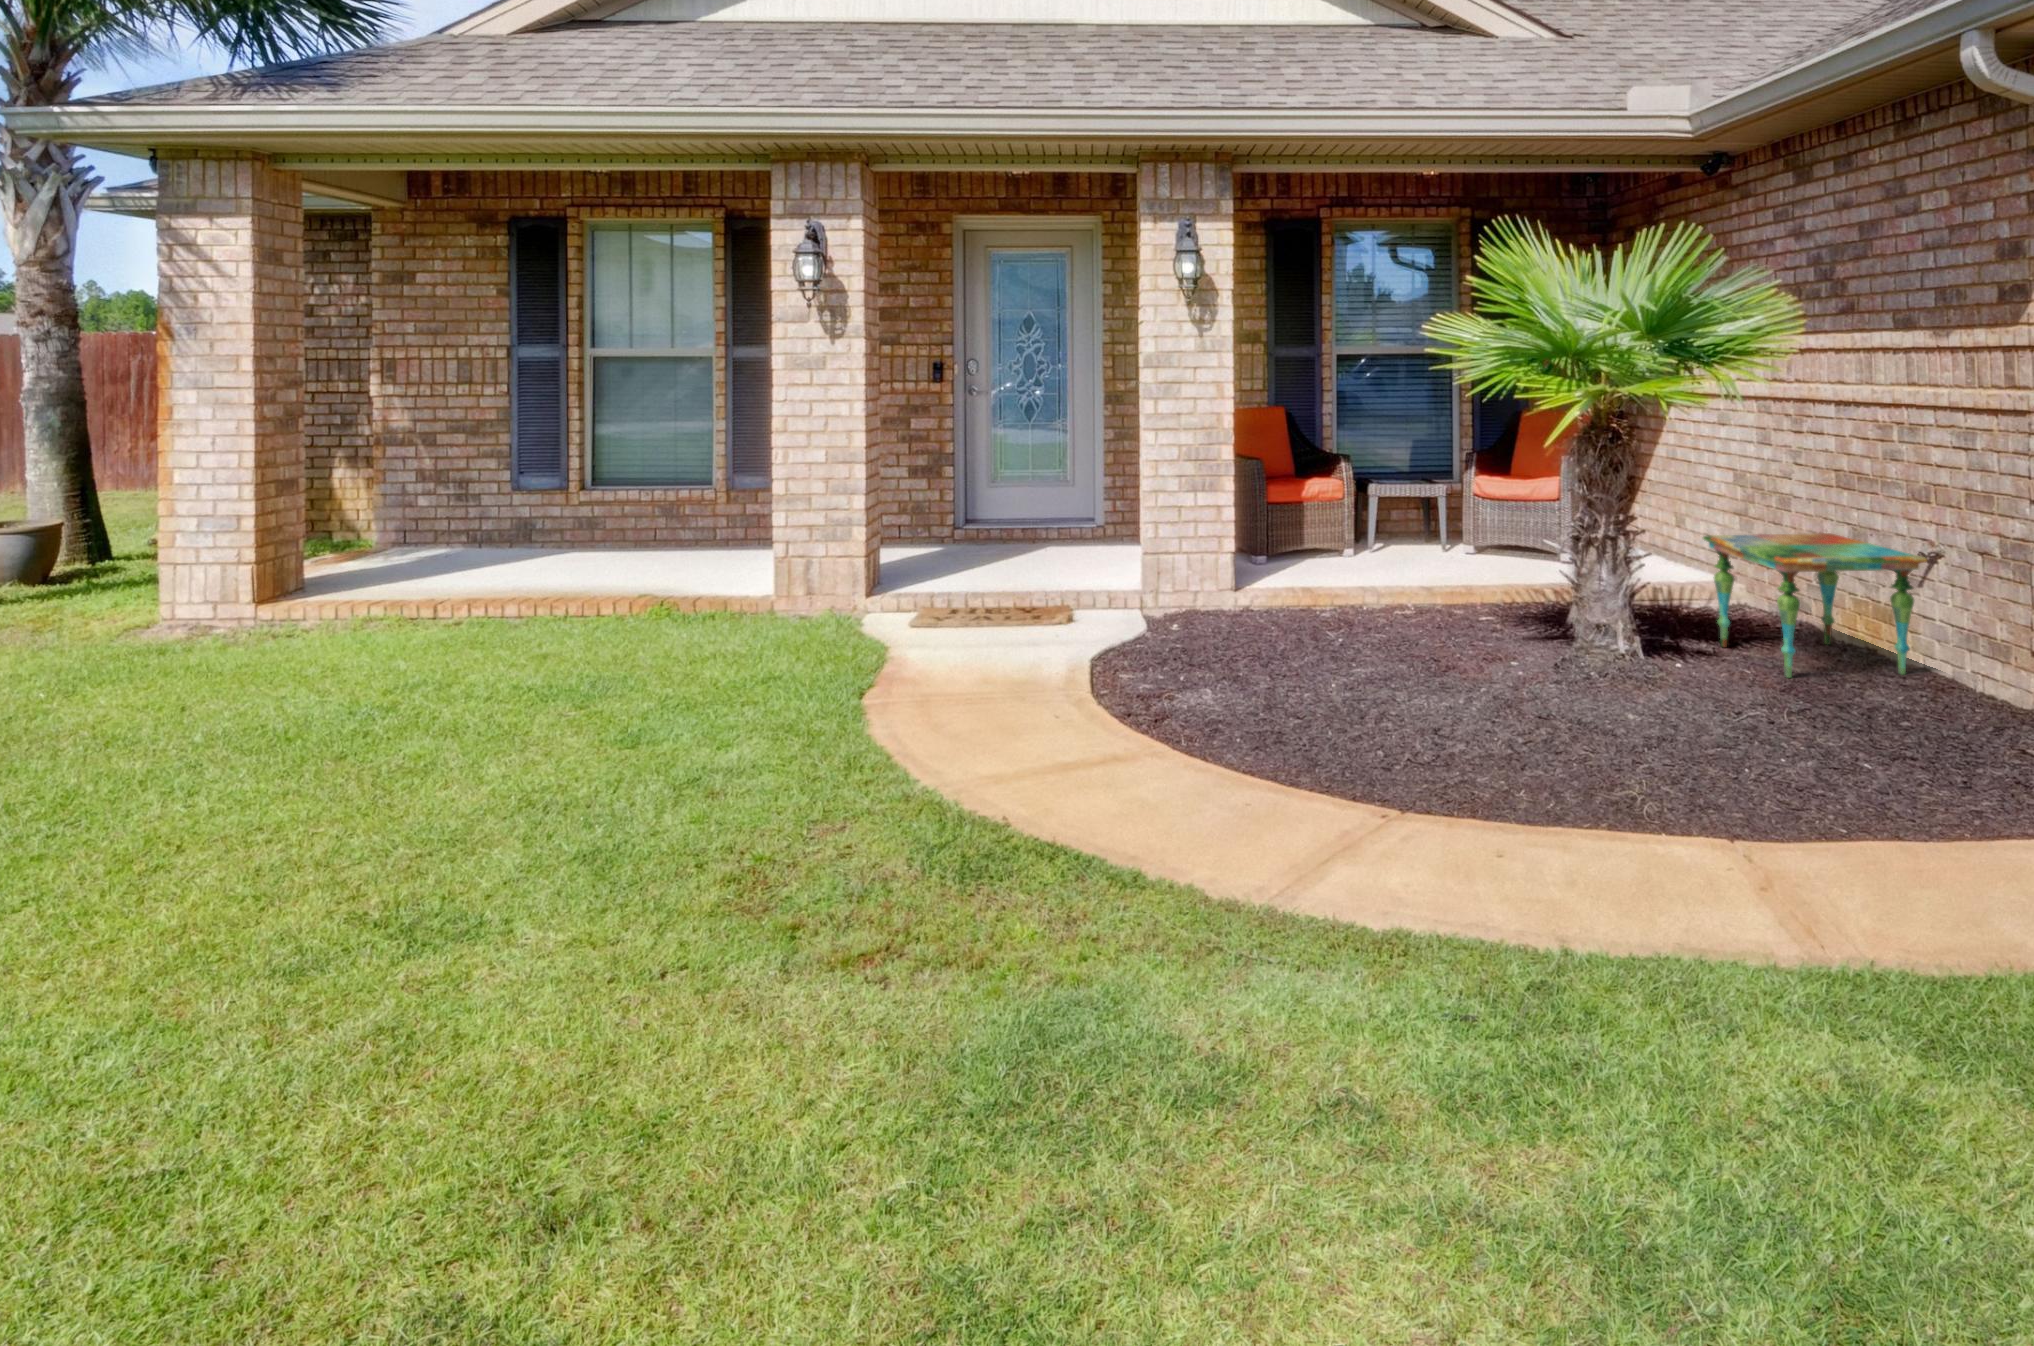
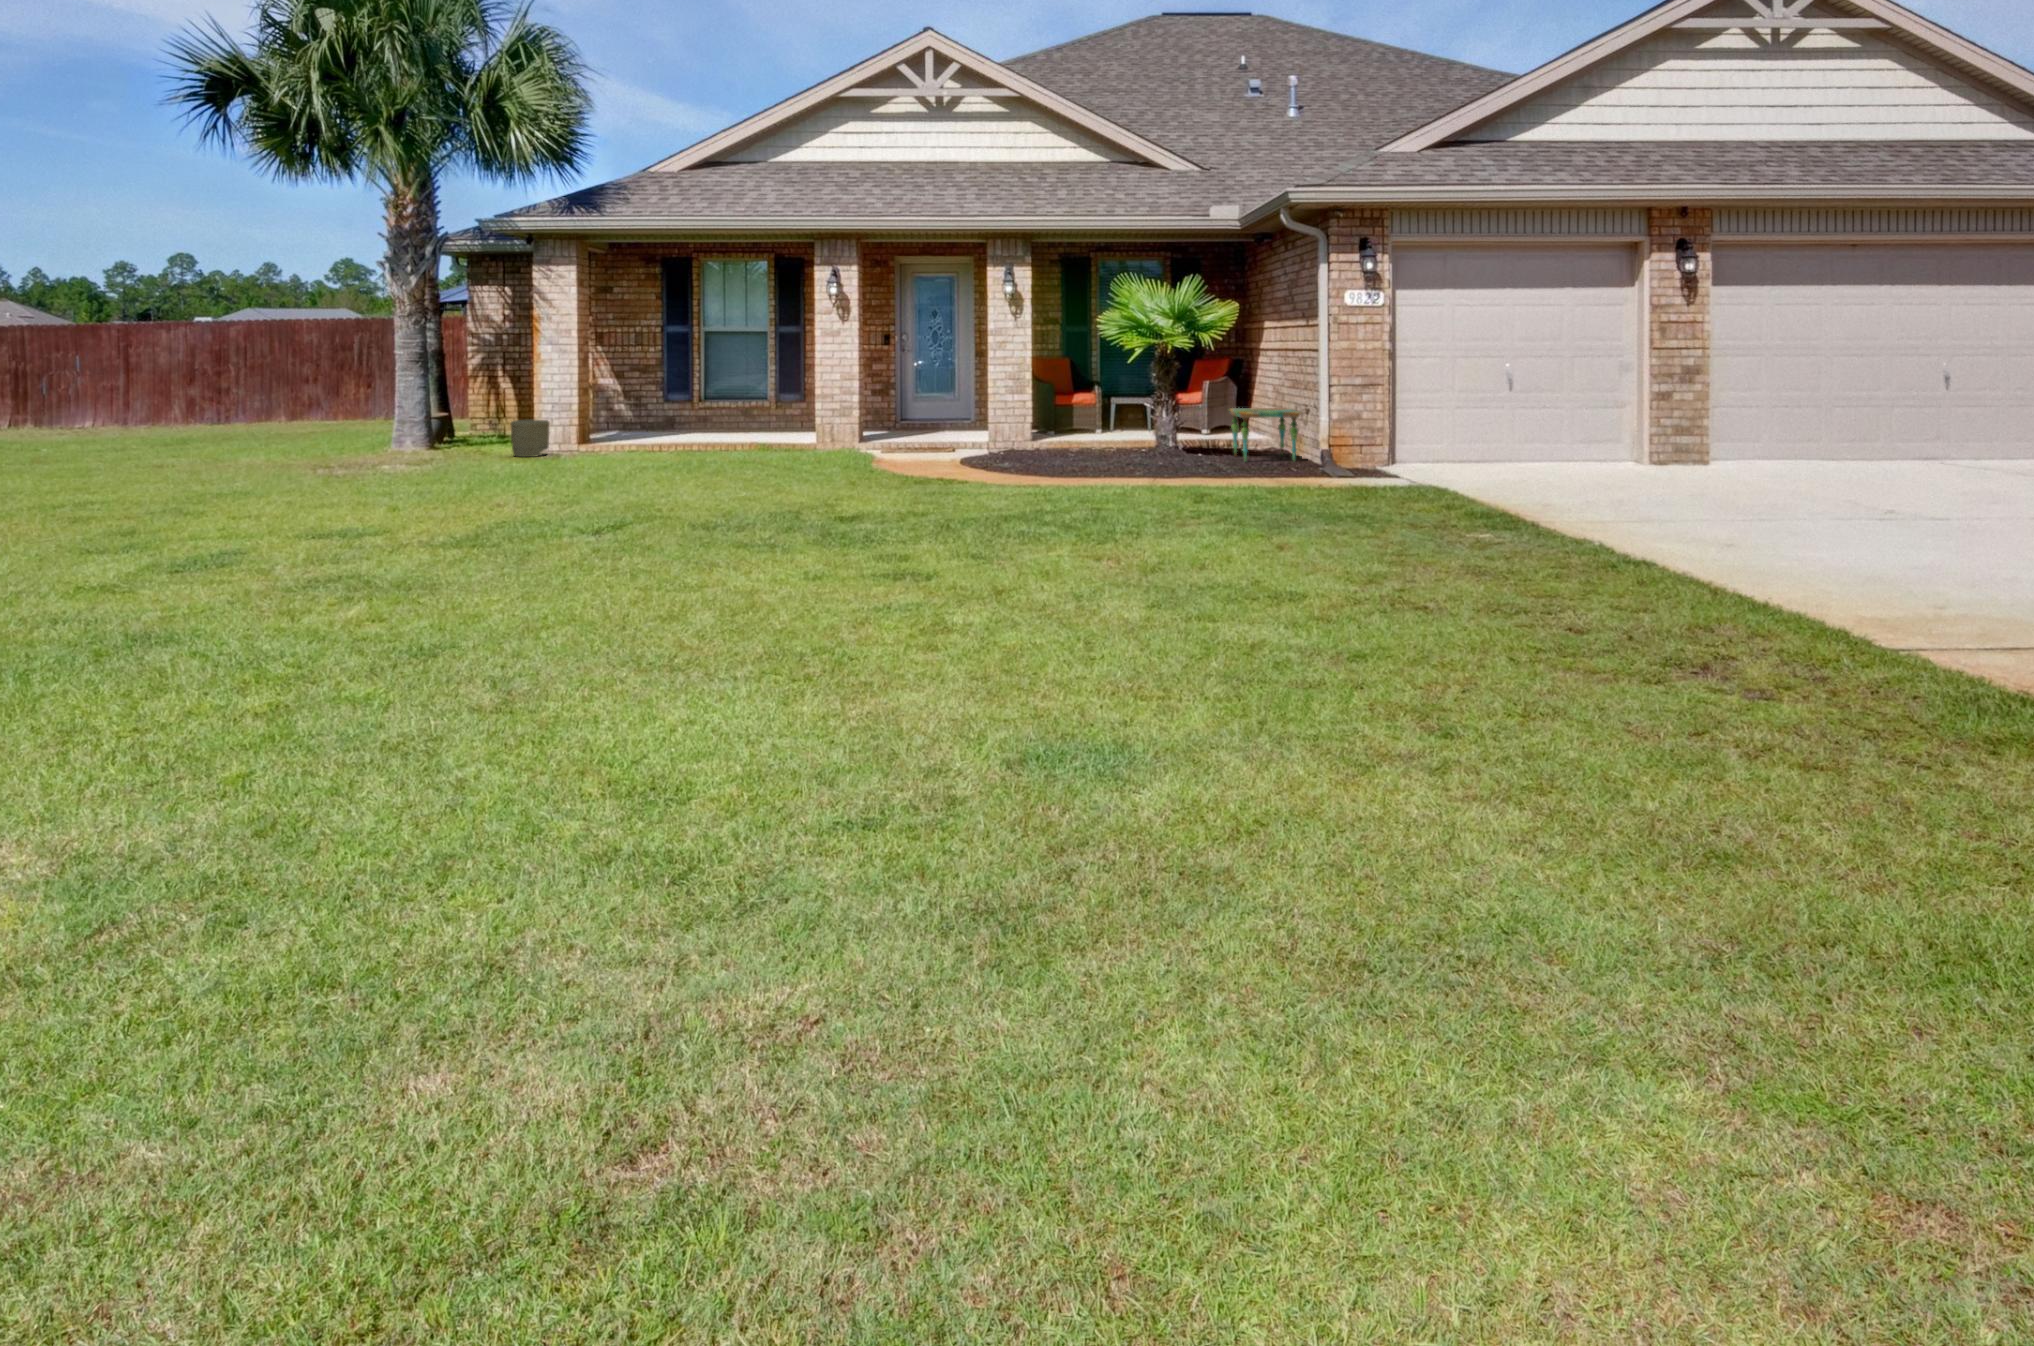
woven basket: none [85,551,190,643] -> present [510,420,550,457]

